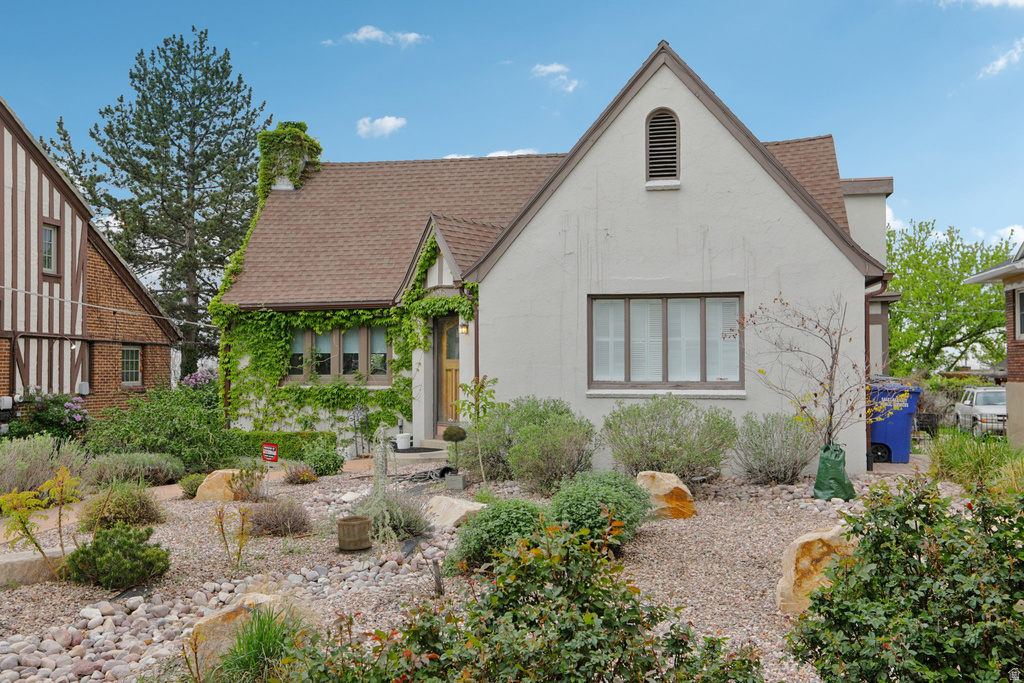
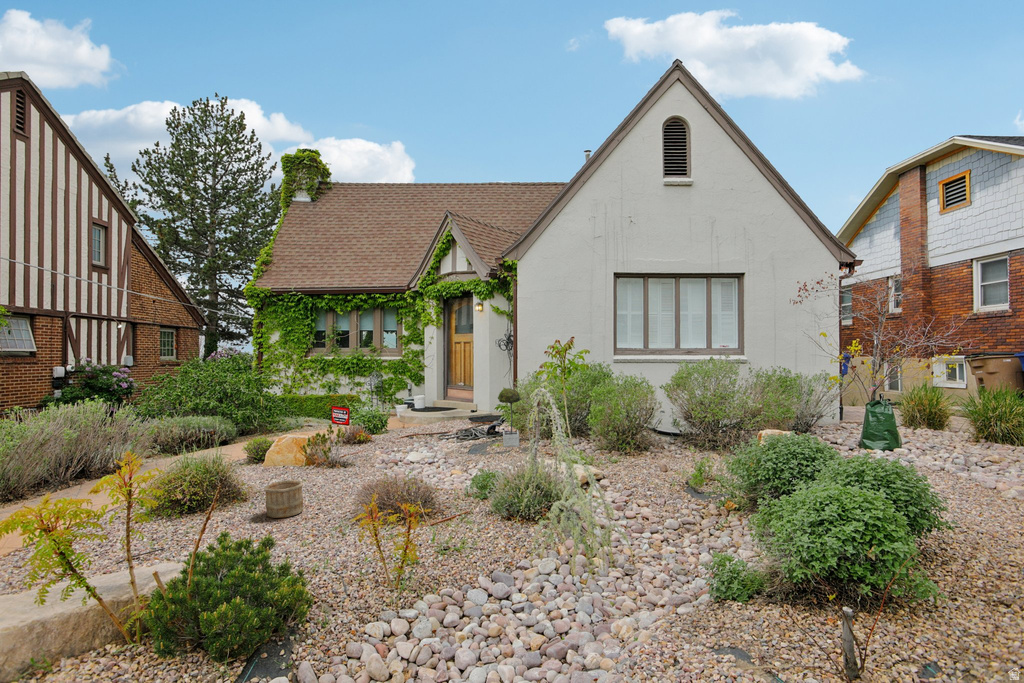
wooden bucket: present [336,516,372,550] -> present [264,480,303,518]

